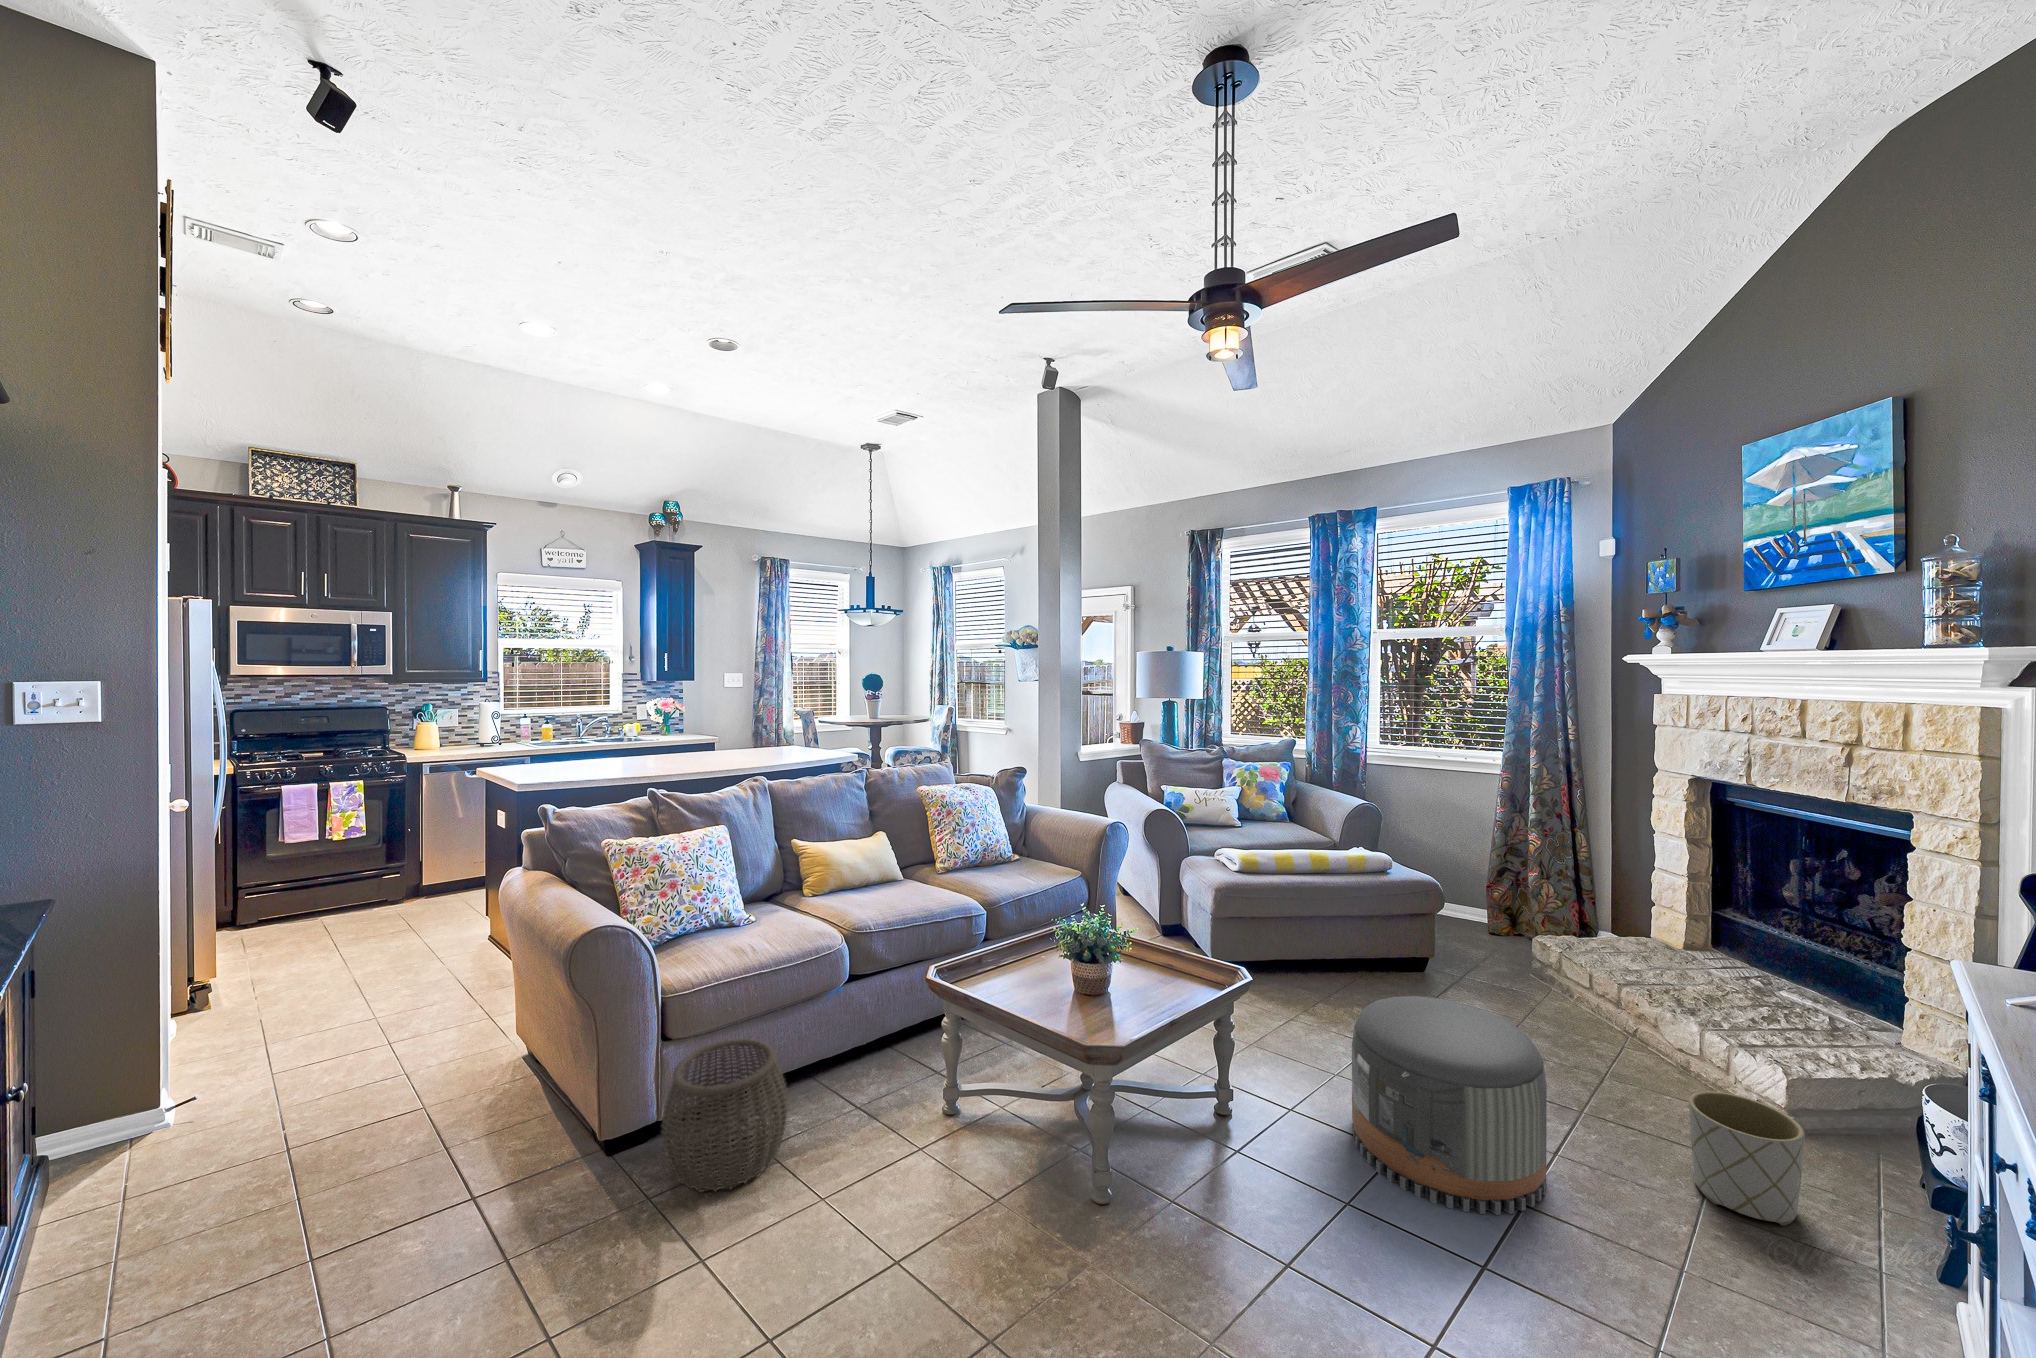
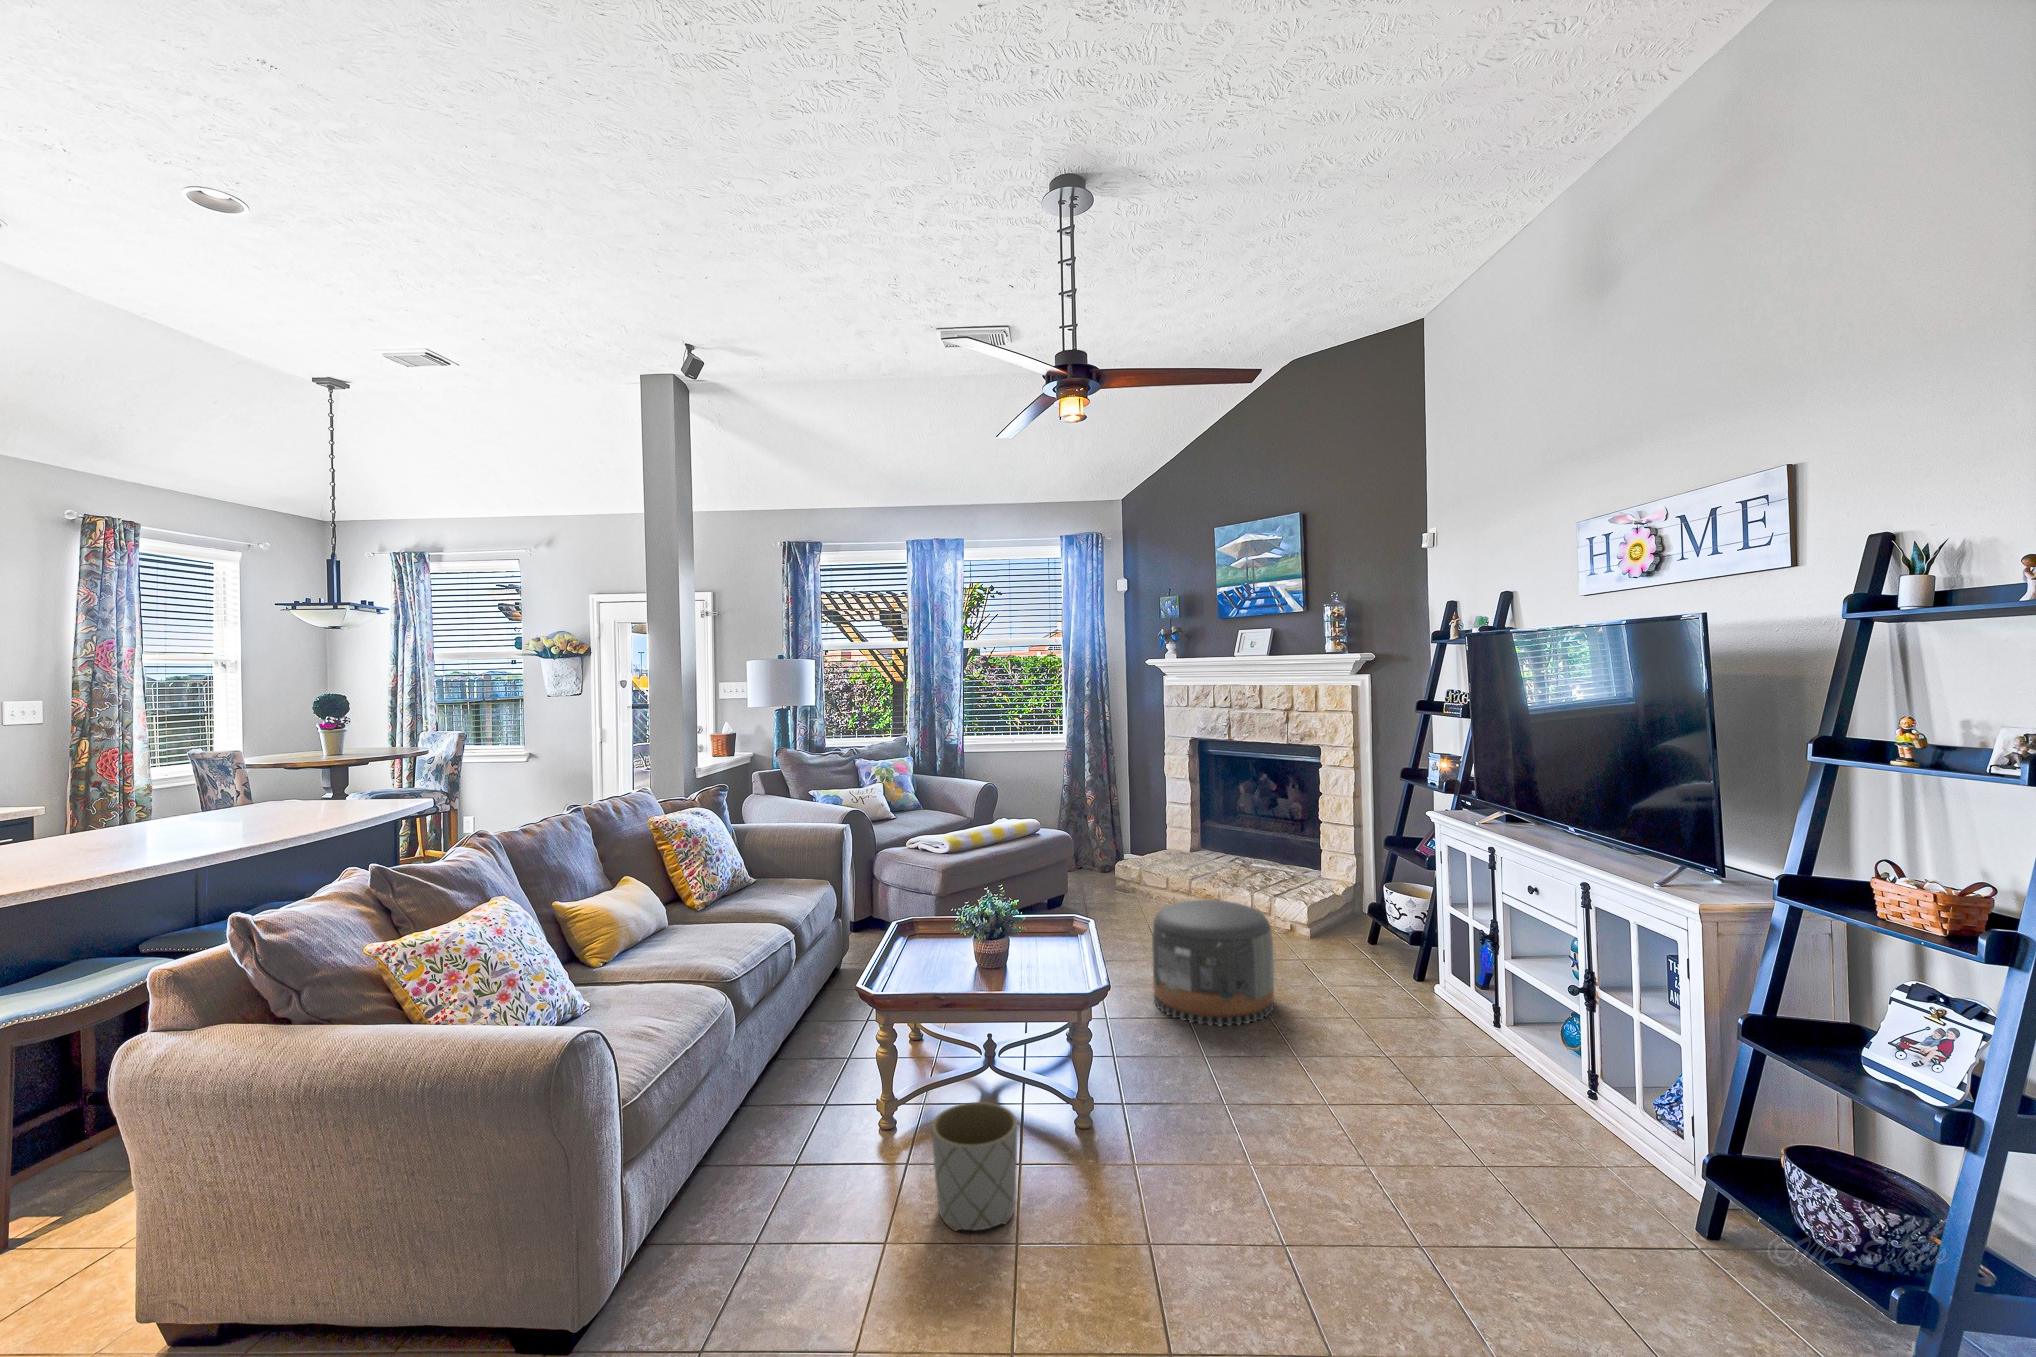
woven basket: present [661,1039,789,1192] -> none [705,1104,851,1288]
planter: present [1689,1091,1805,1226] -> present [932,1102,1018,1231]

